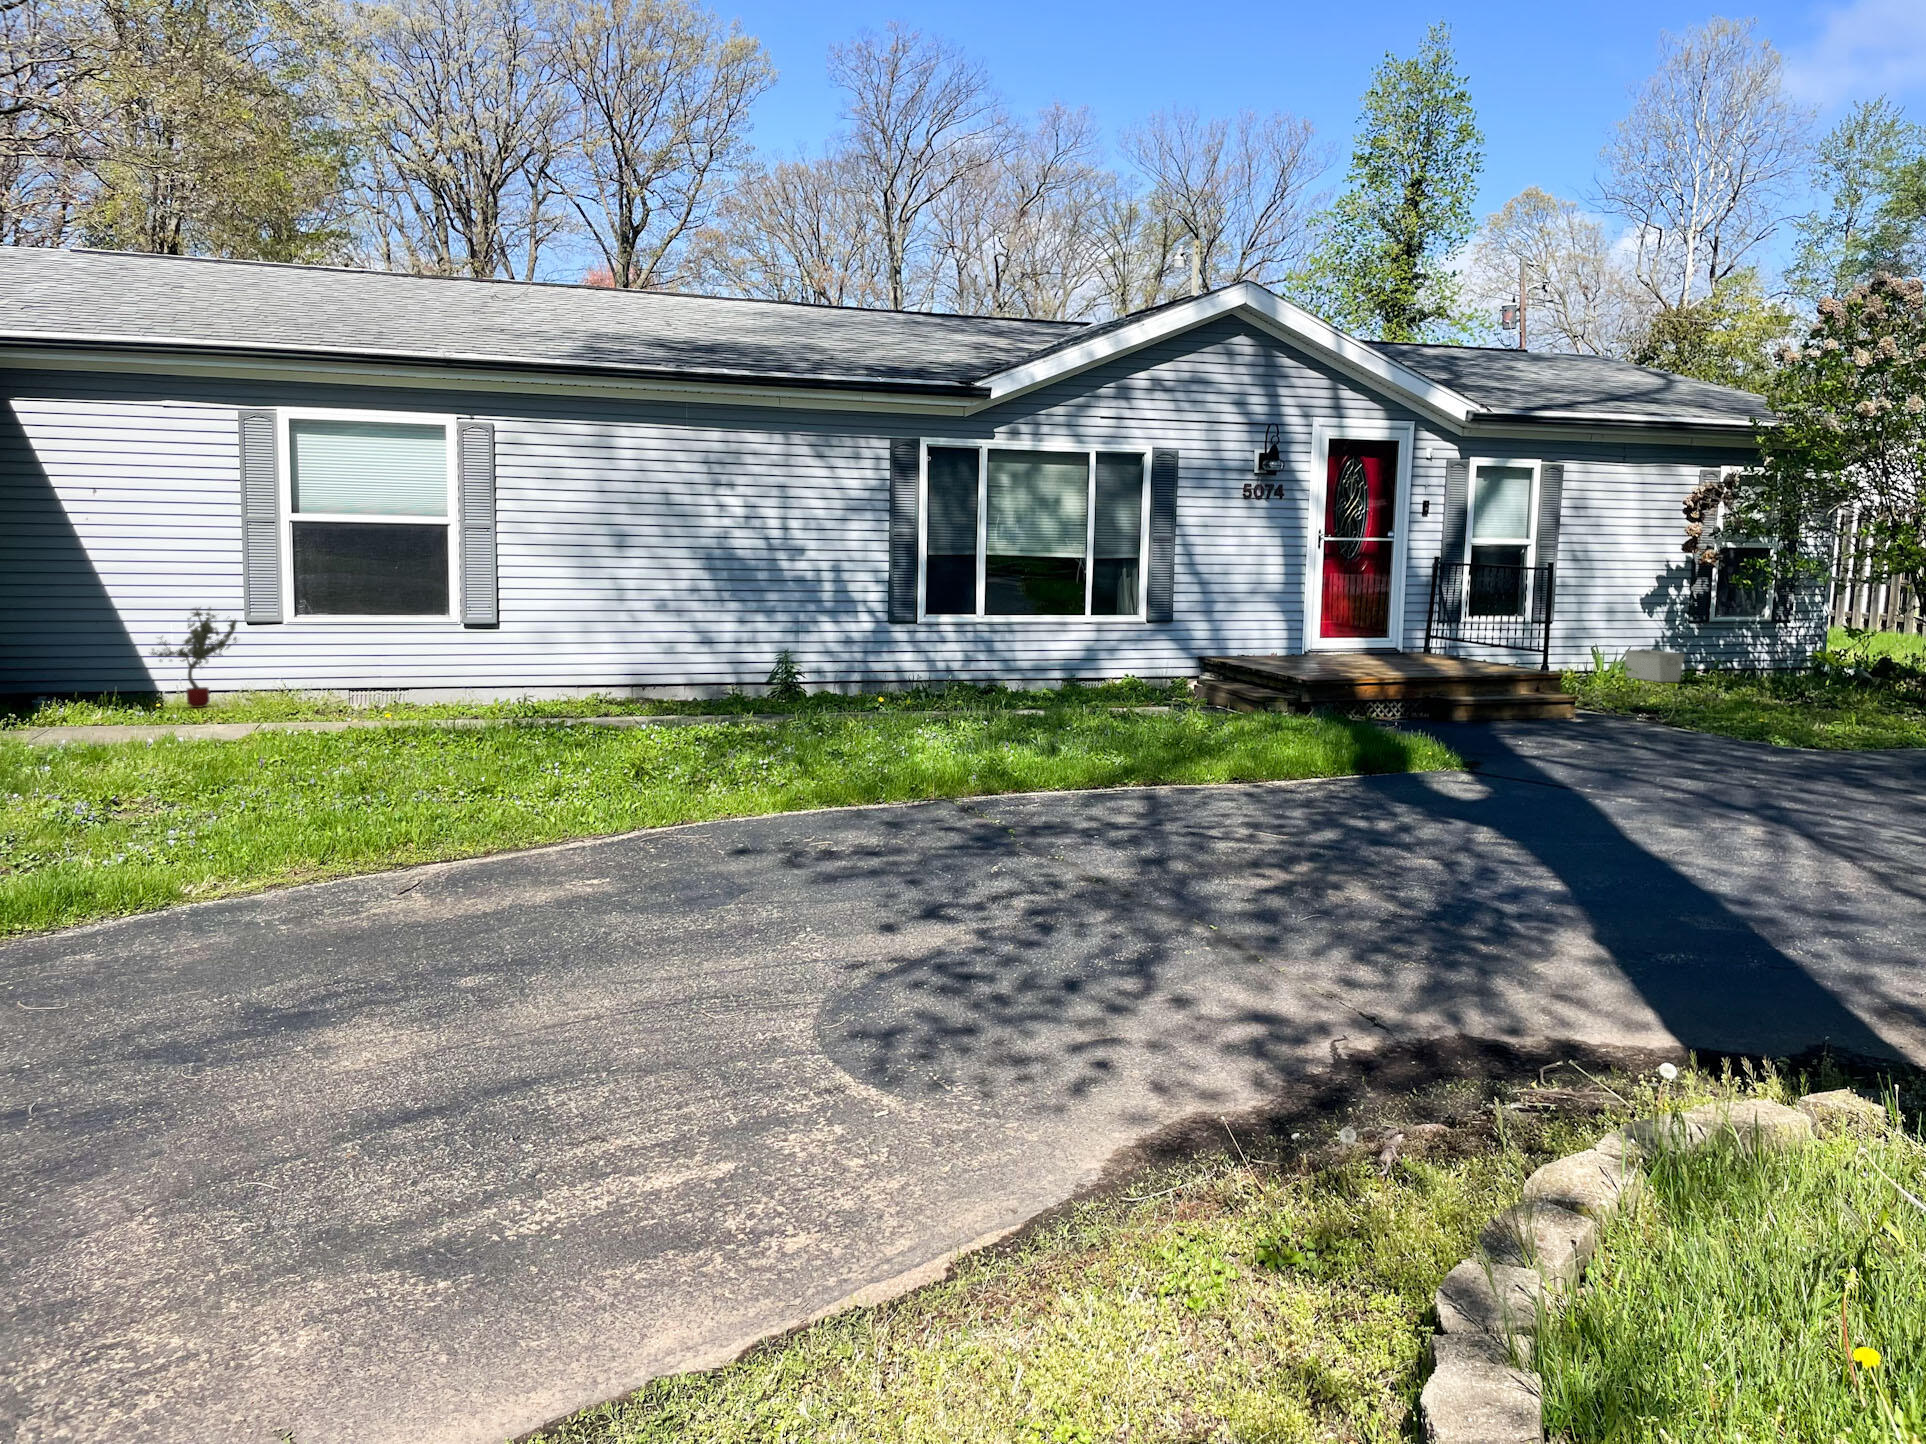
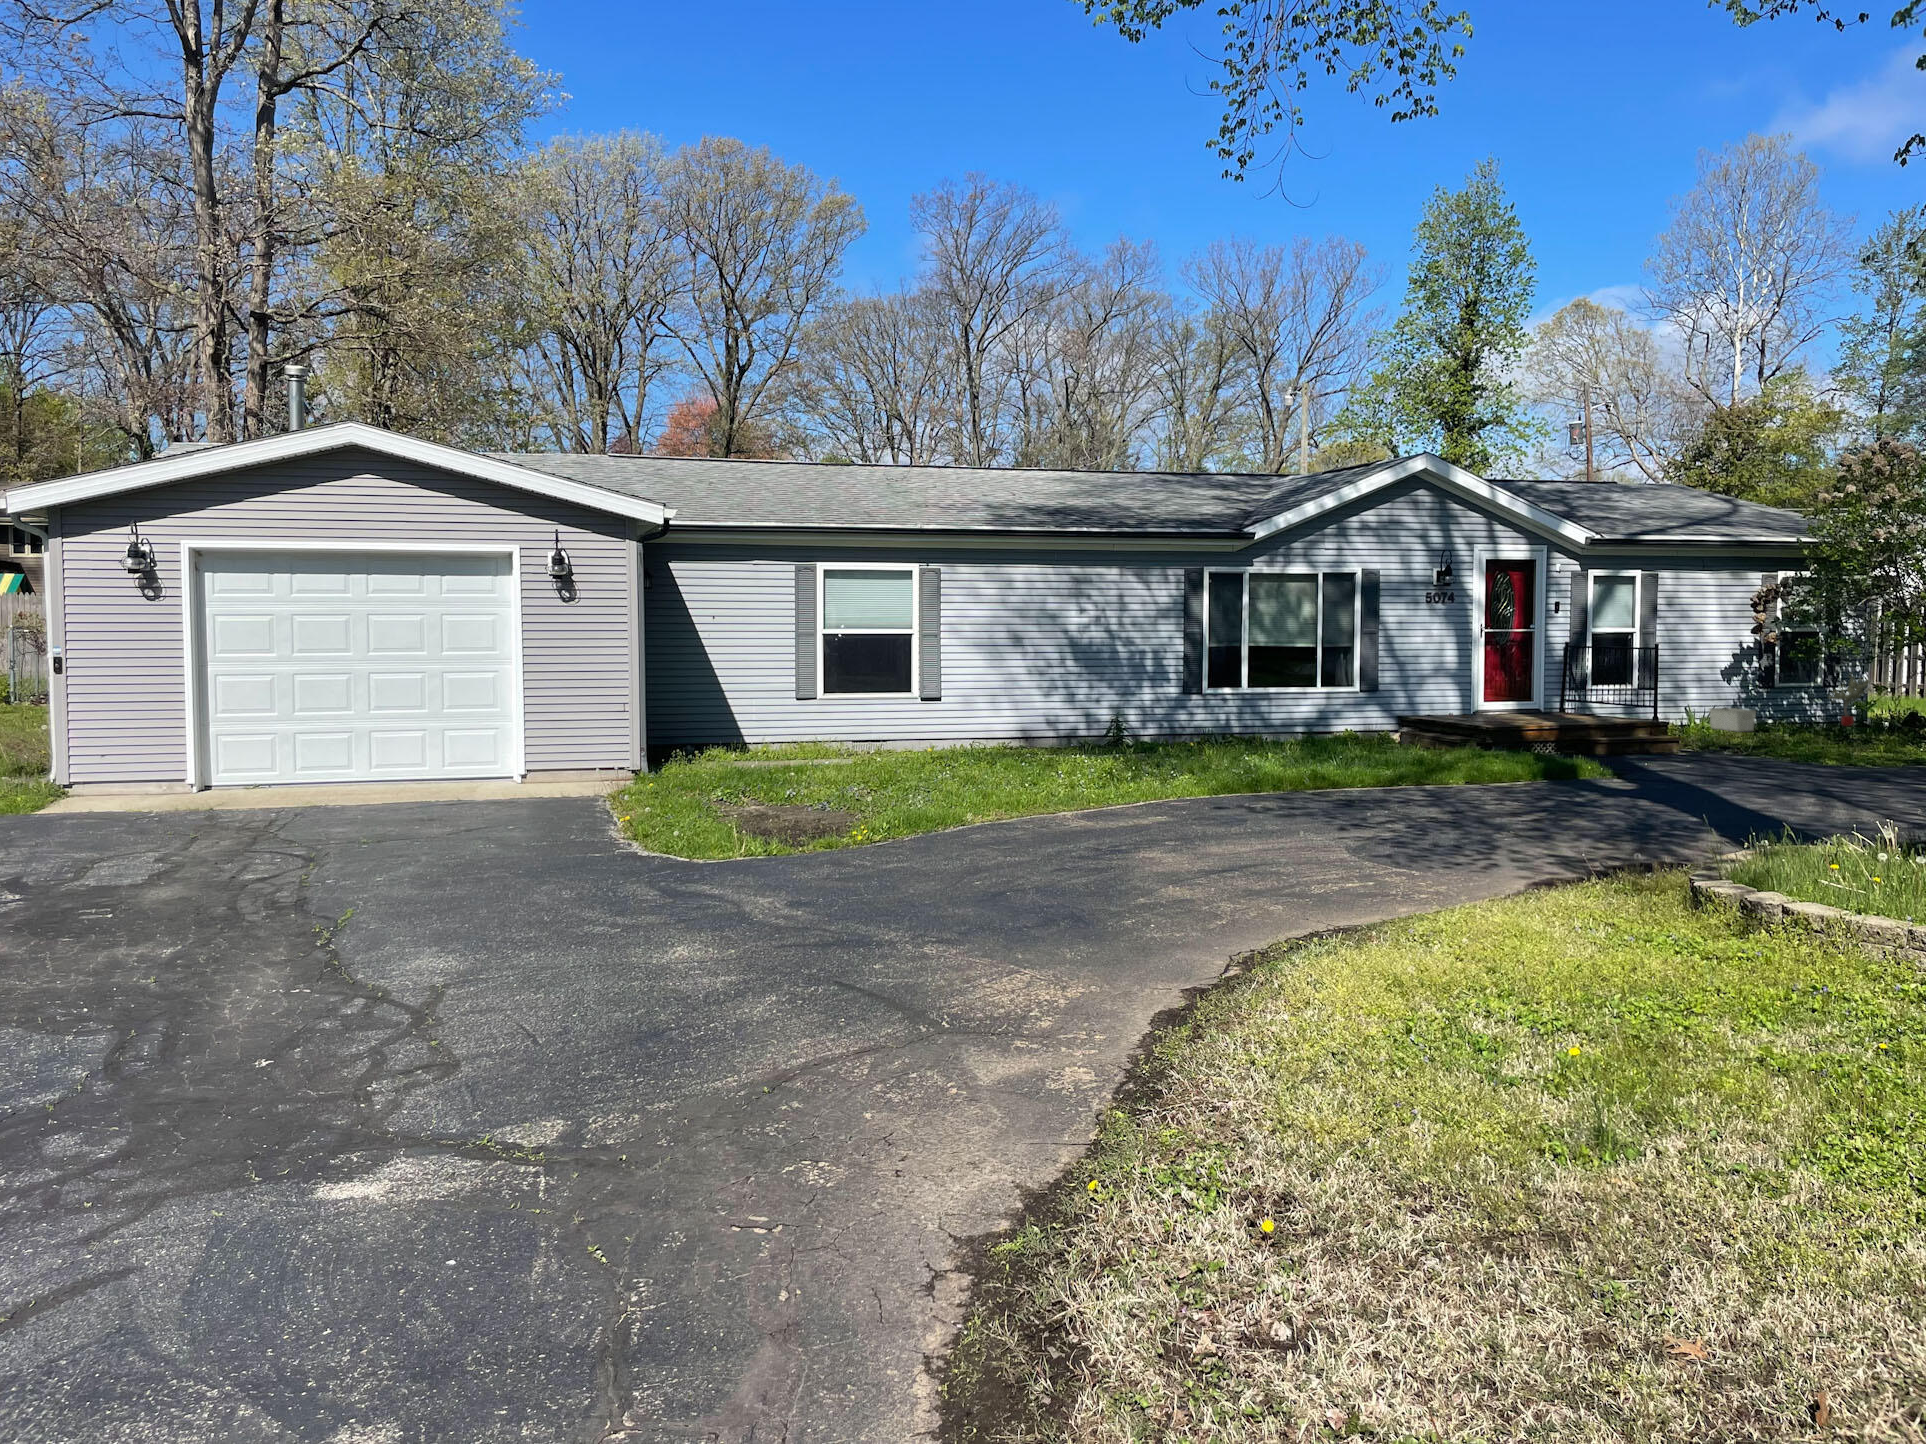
potted tree: present [151,608,237,708] -> present [1829,675,1870,726]

